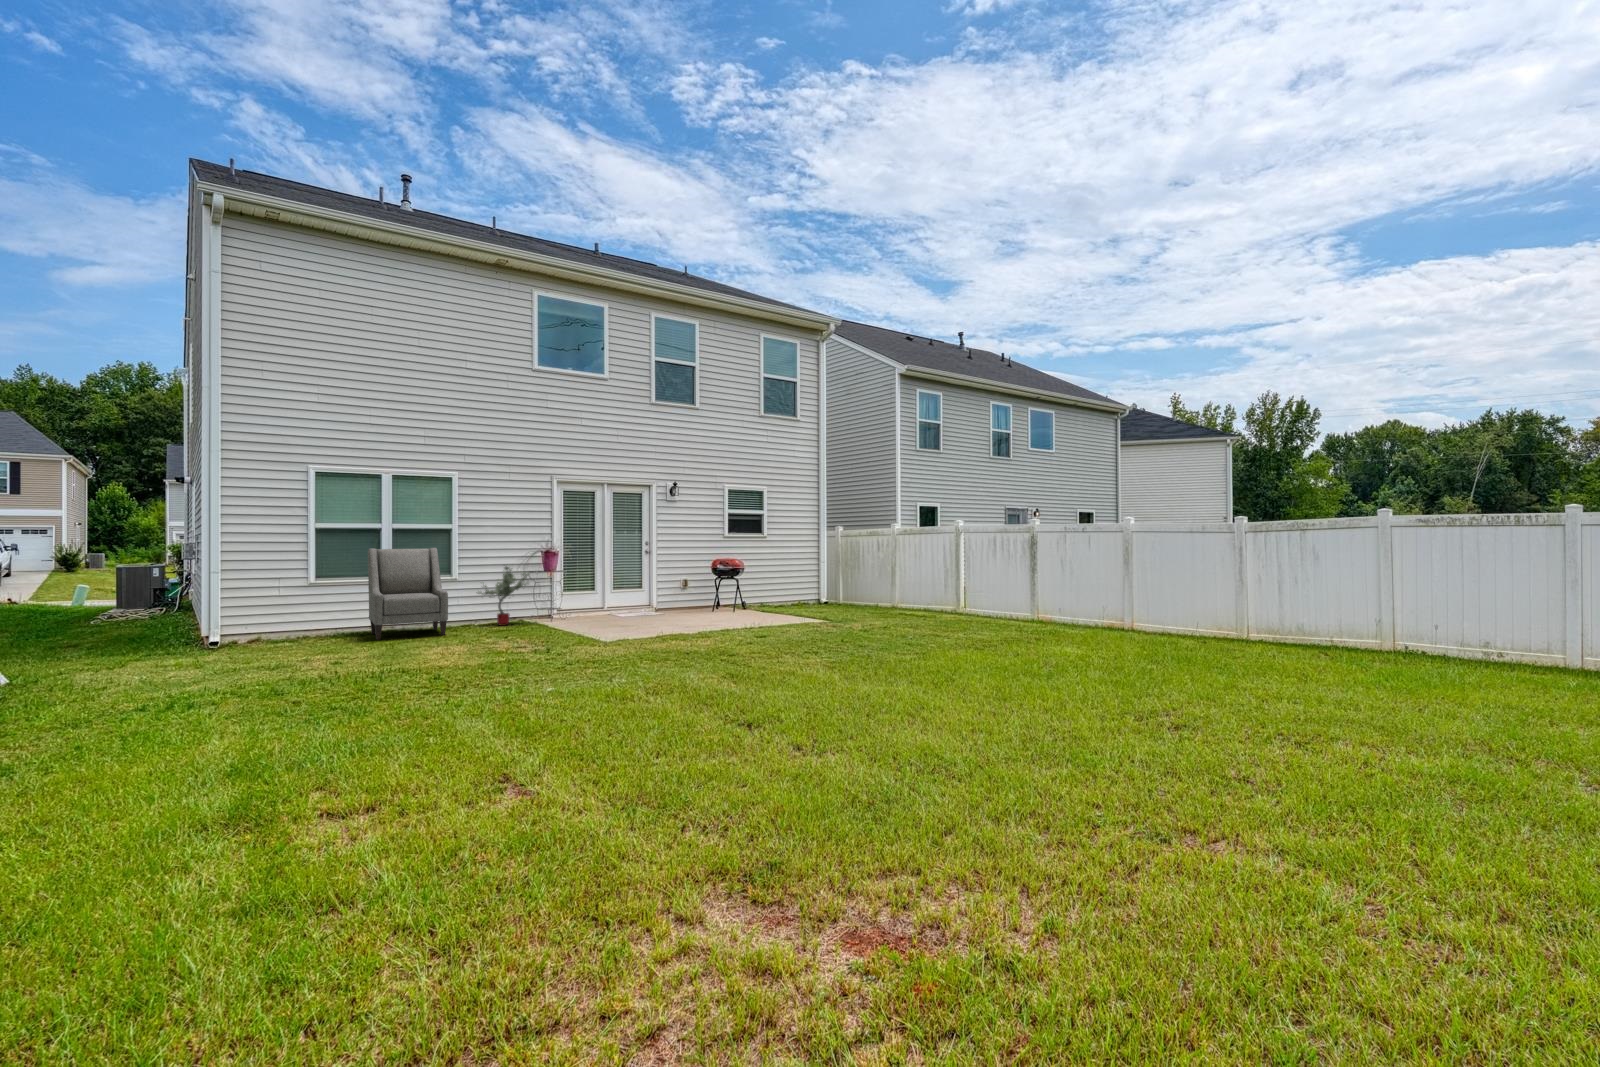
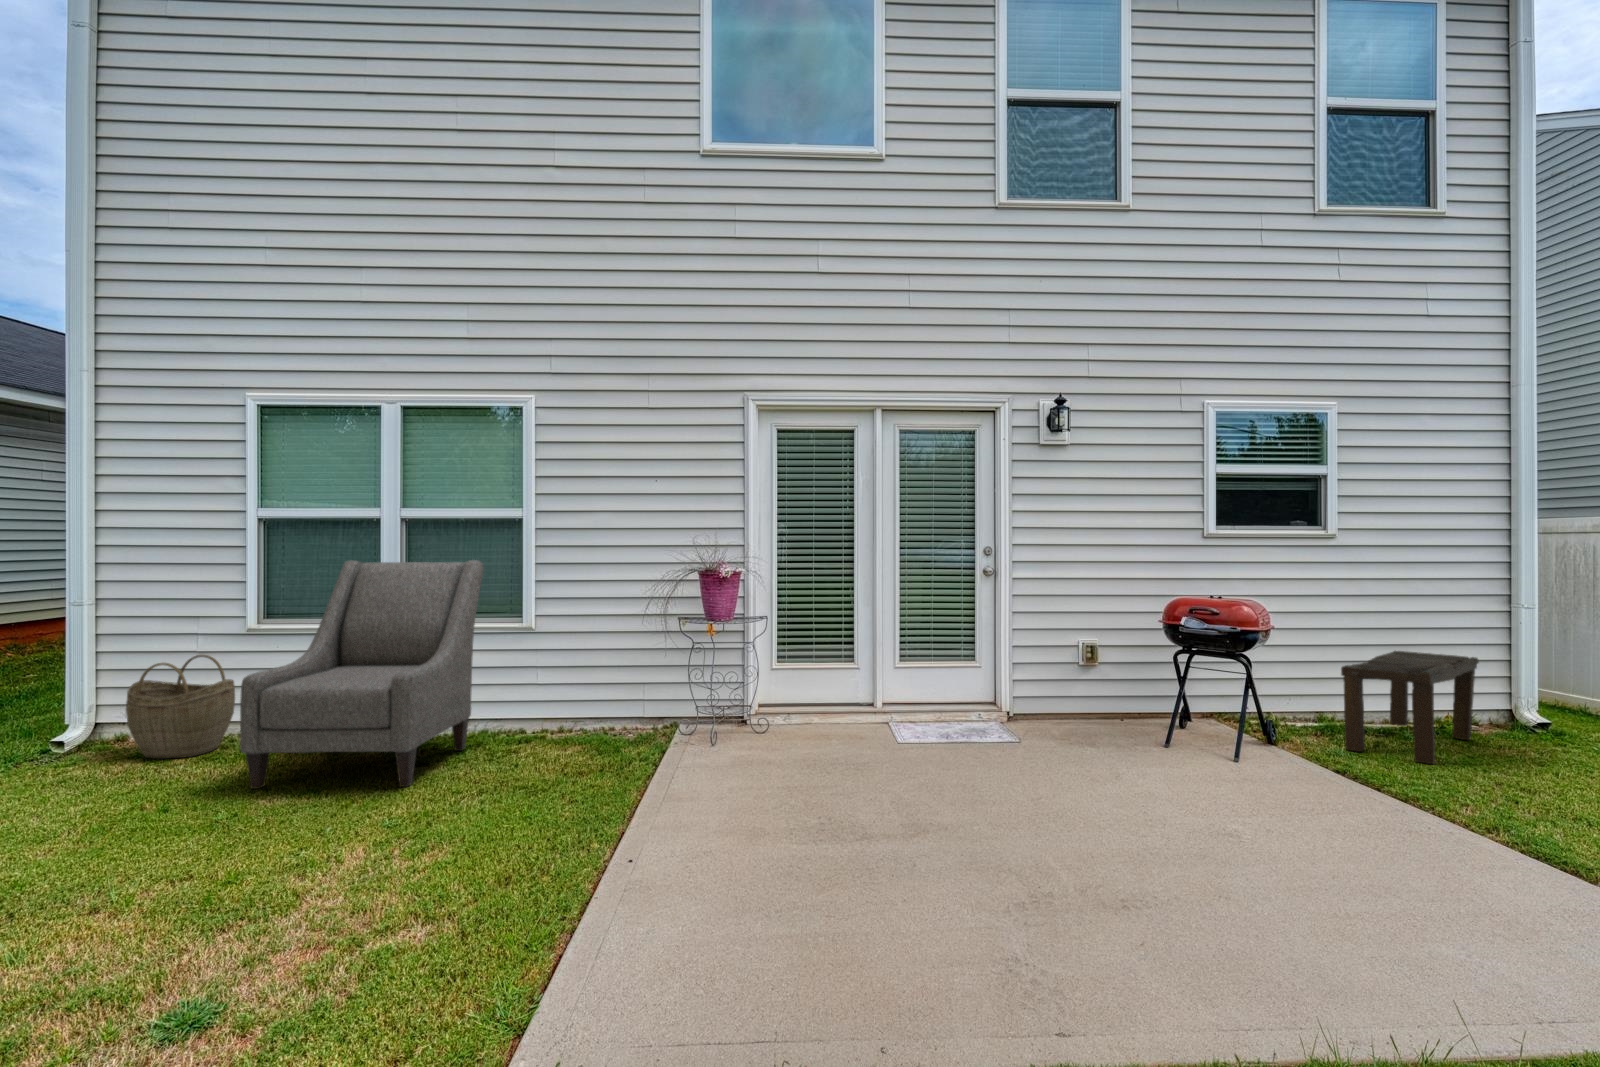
potted tree: present [478,567,529,626] -> none [543,600,668,754]
bench: none [764,576,804,608] -> present [1341,651,1479,764]
woven basket: none [266,594,314,641] -> present [126,655,235,759]

